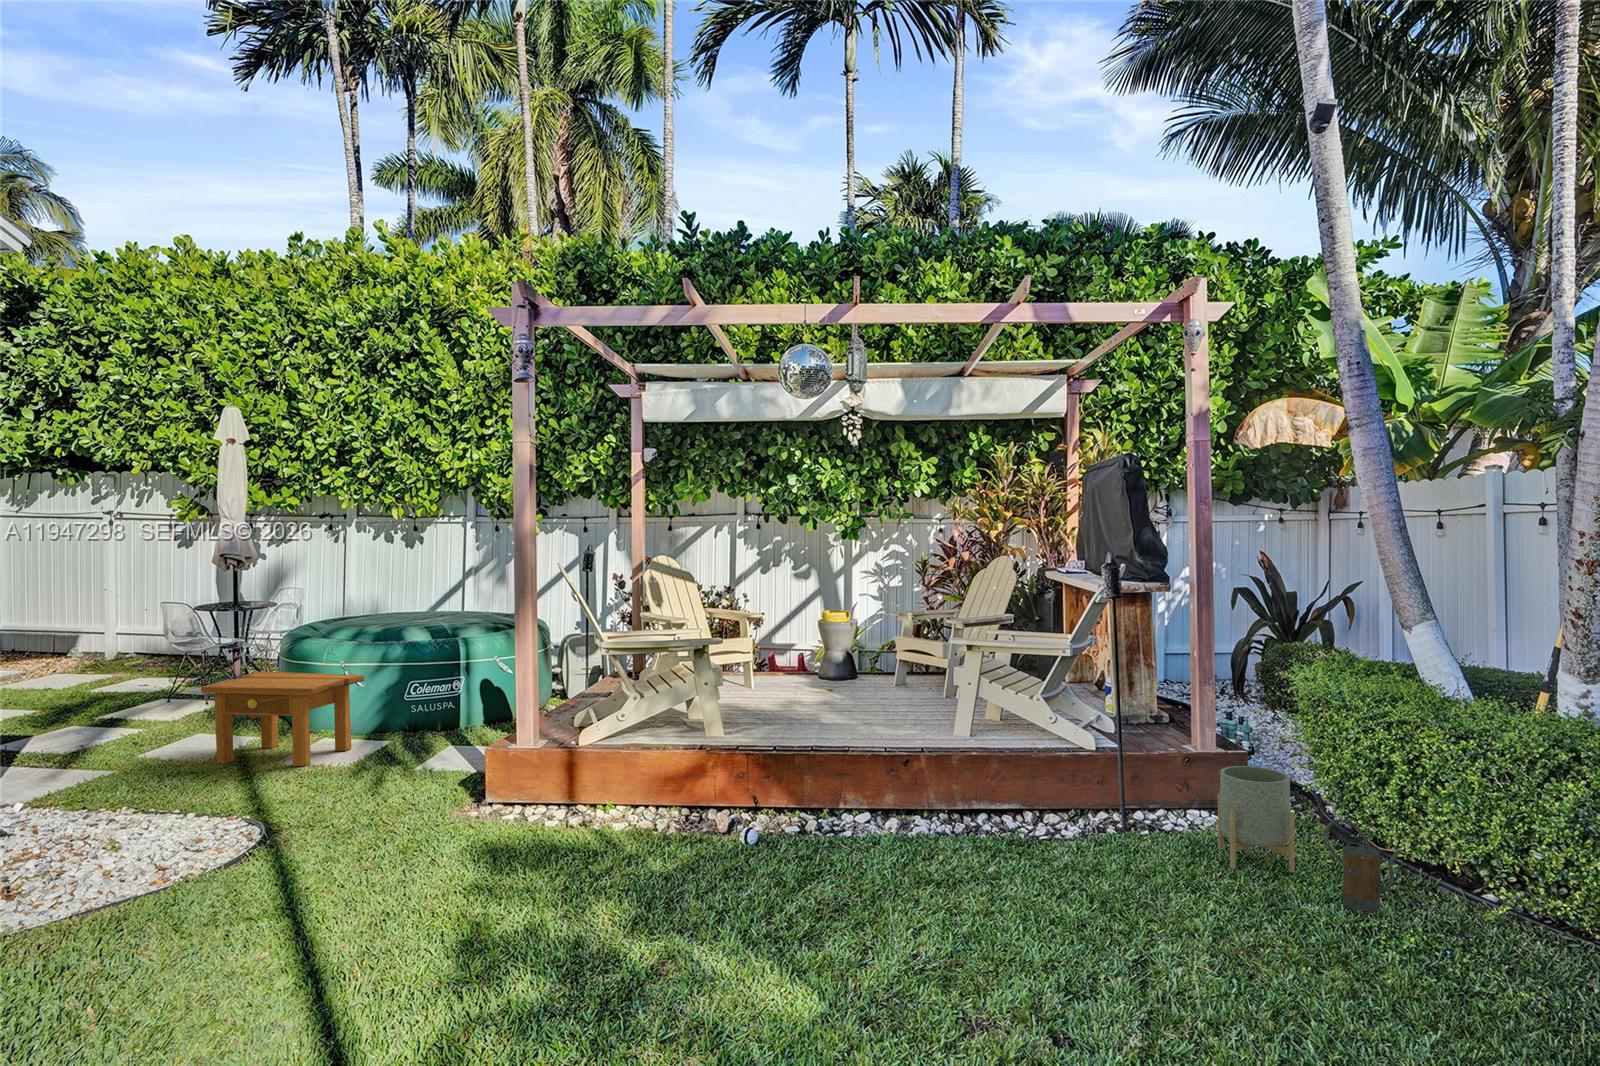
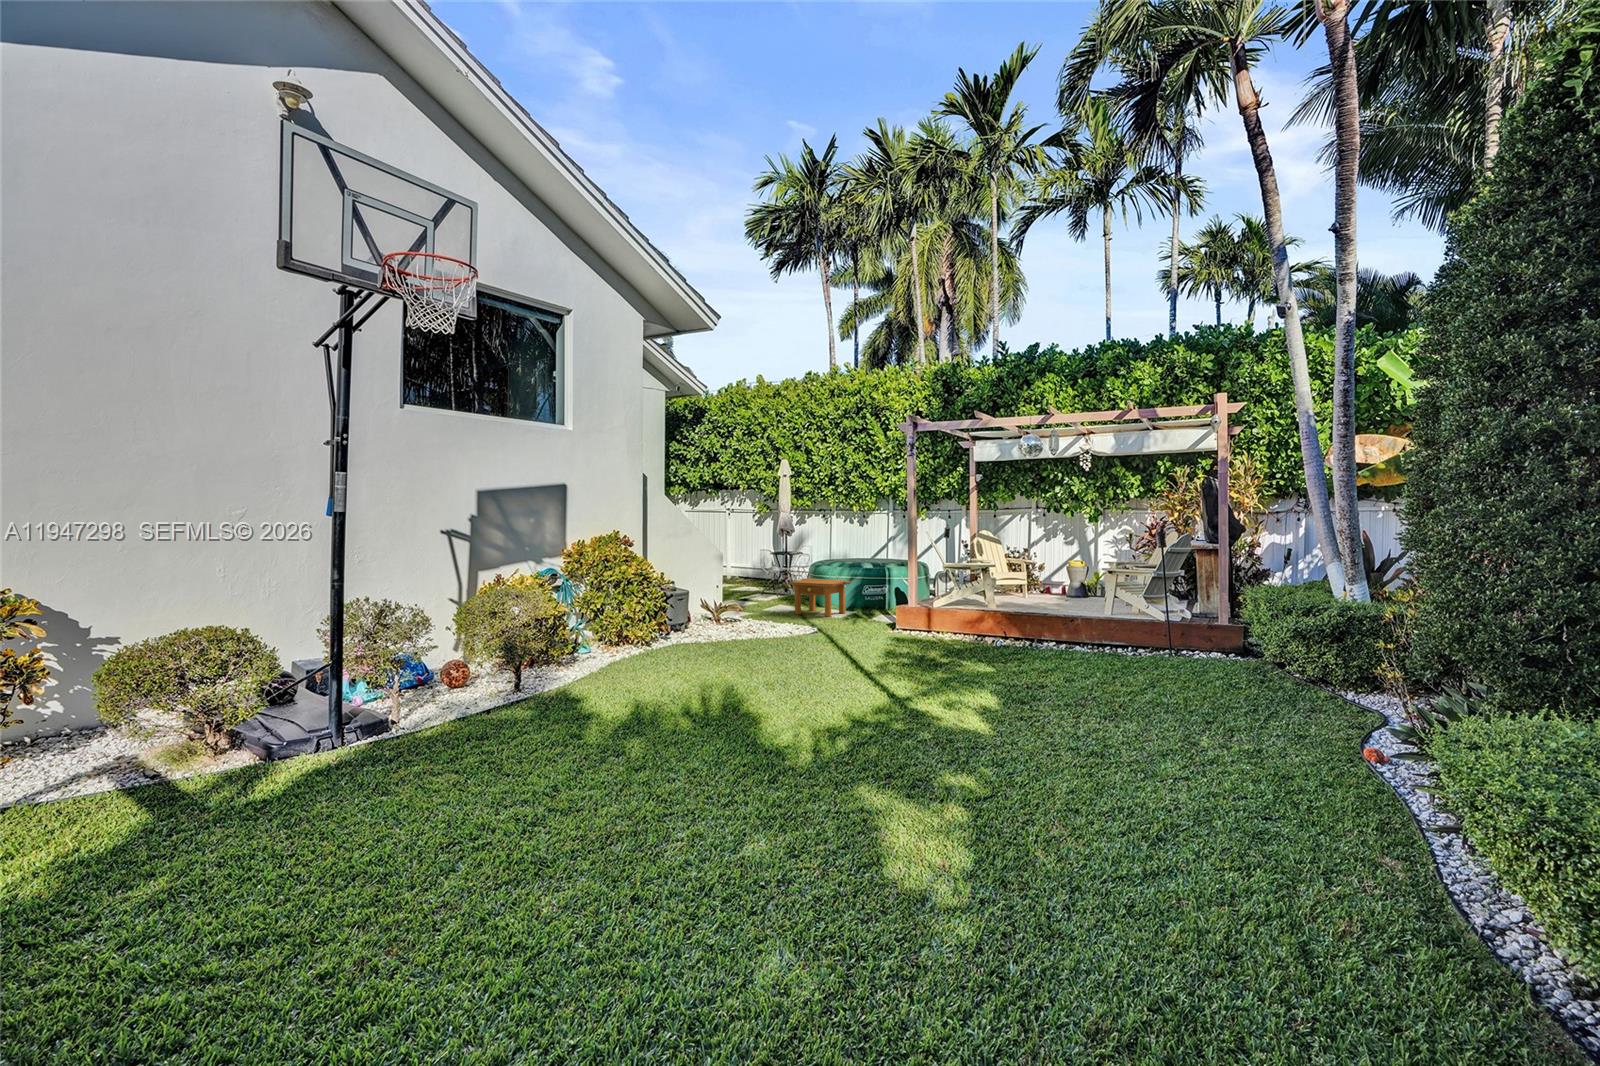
planter: present [1218,766,1295,873] -> none [1241,629,1276,676]
watering can: present [1324,819,1402,911] -> none [1279,648,1308,687]

